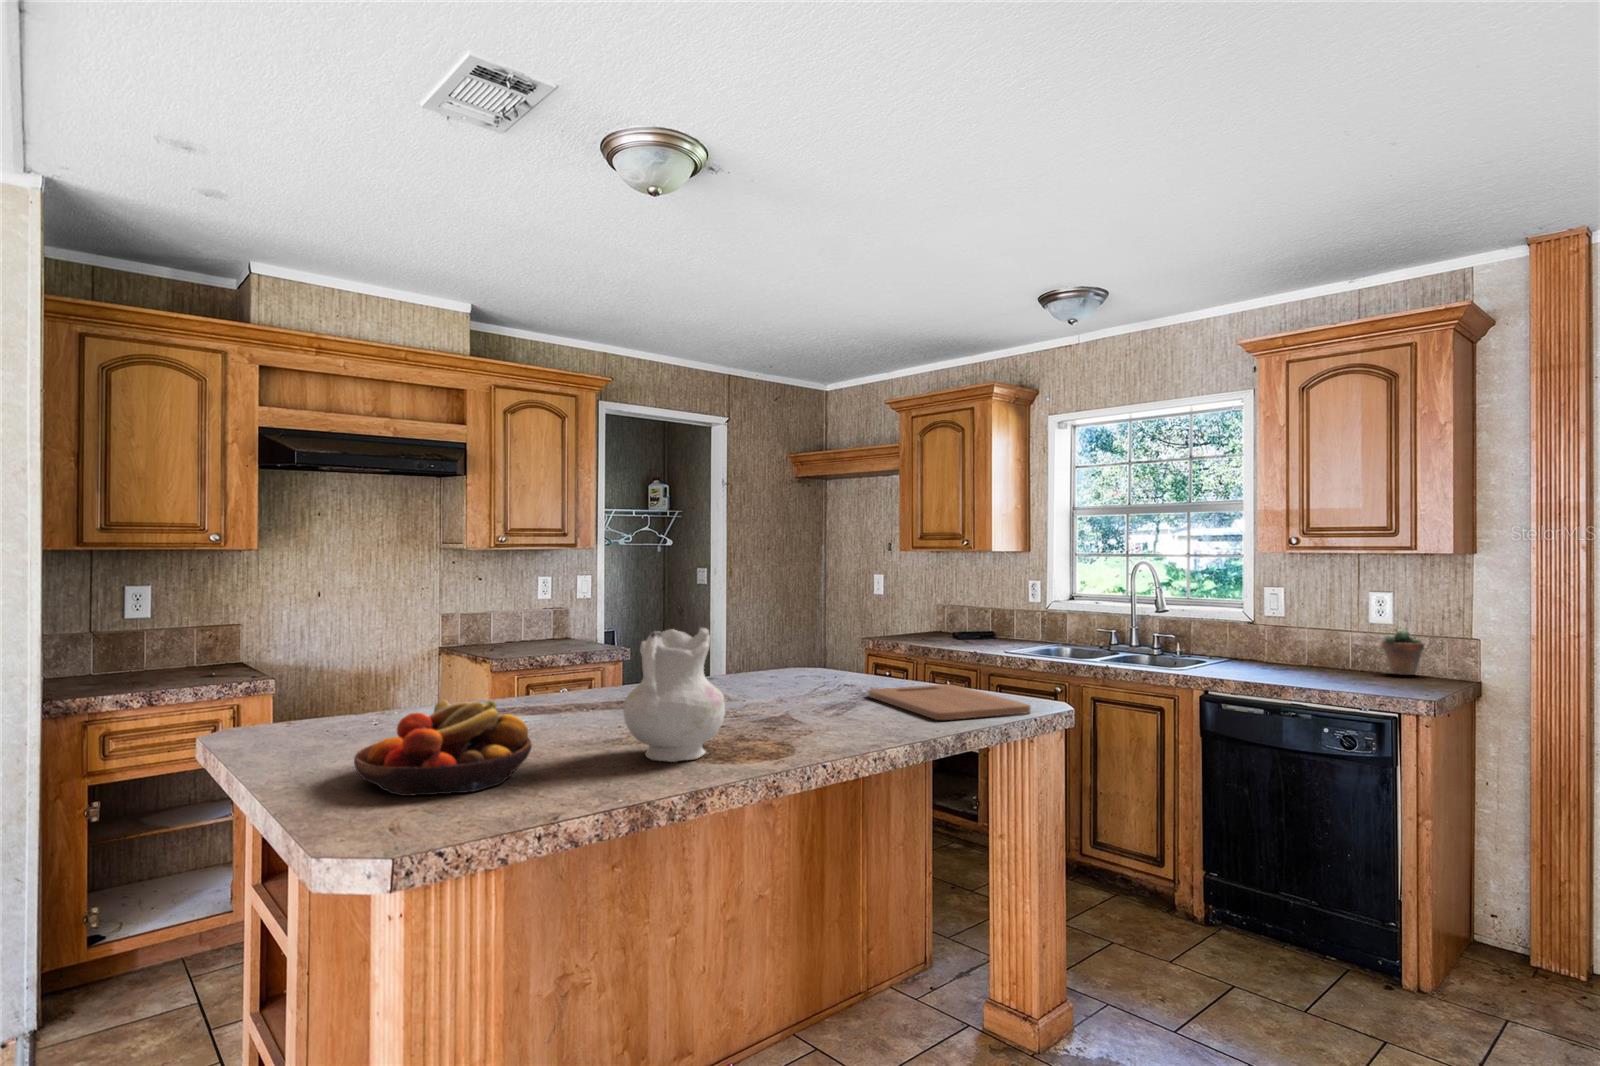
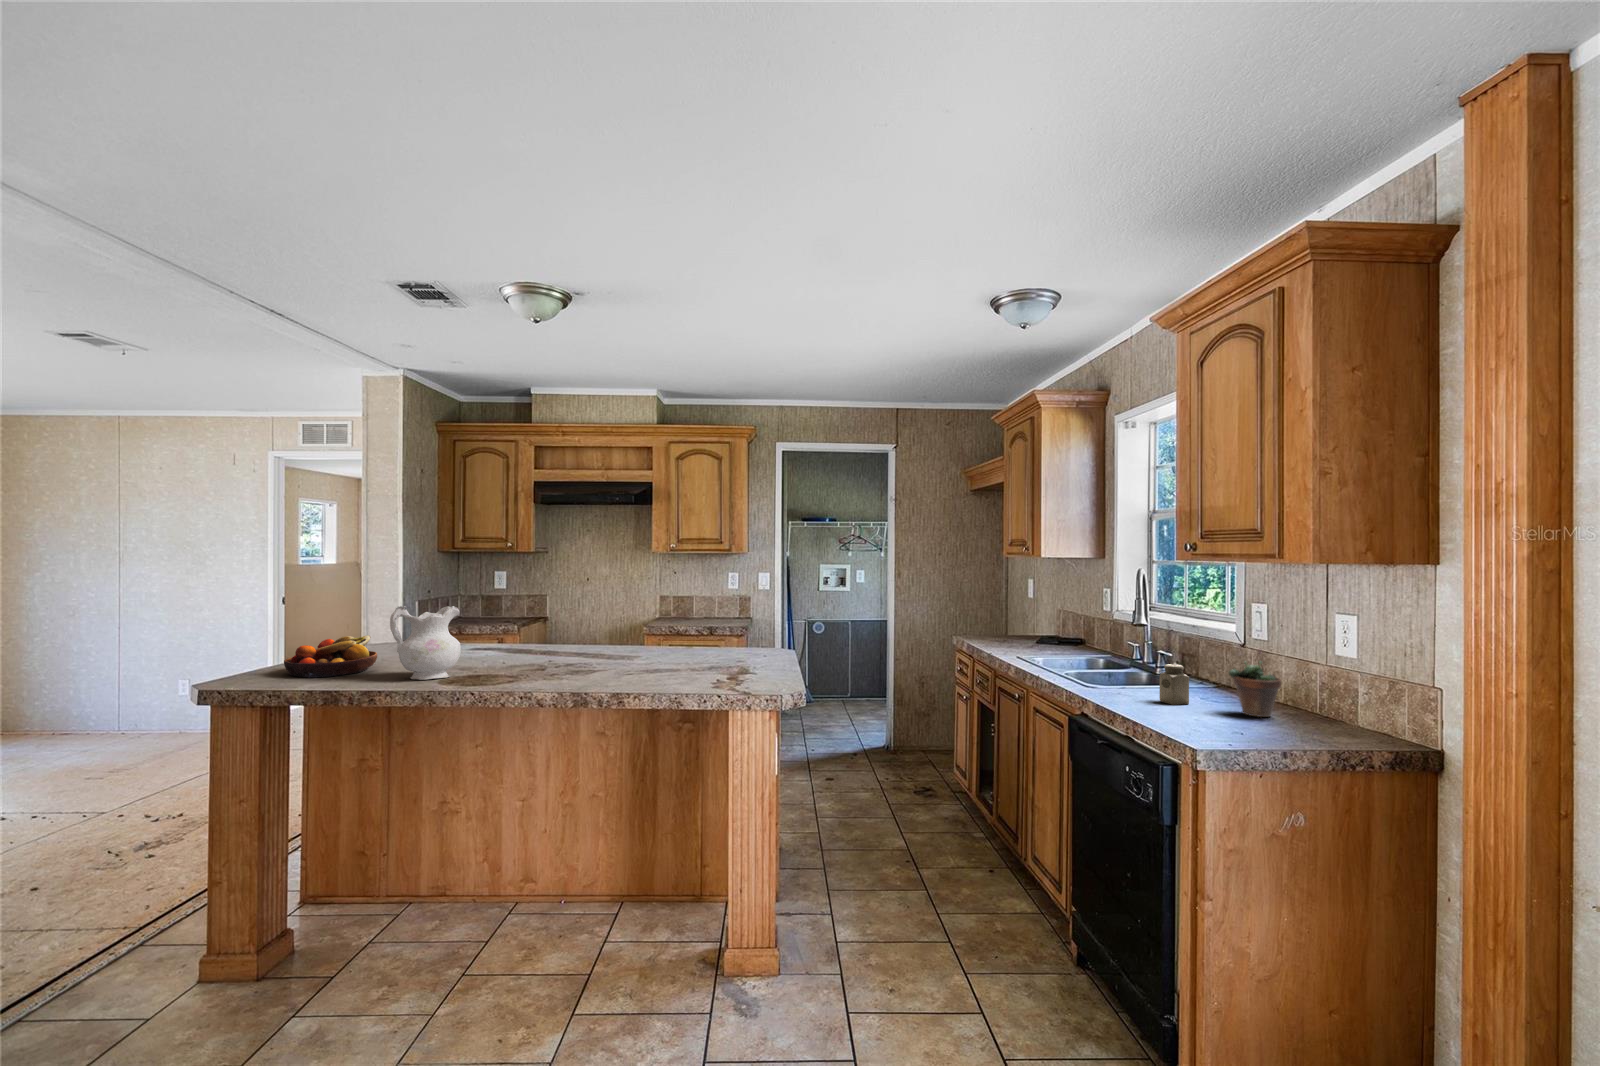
salt shaker: none [1313,638,1337,674] -> present [1159,664,1189,705]
cutting board: present [869,684,1031,720] -> none [615,661,727,686]

